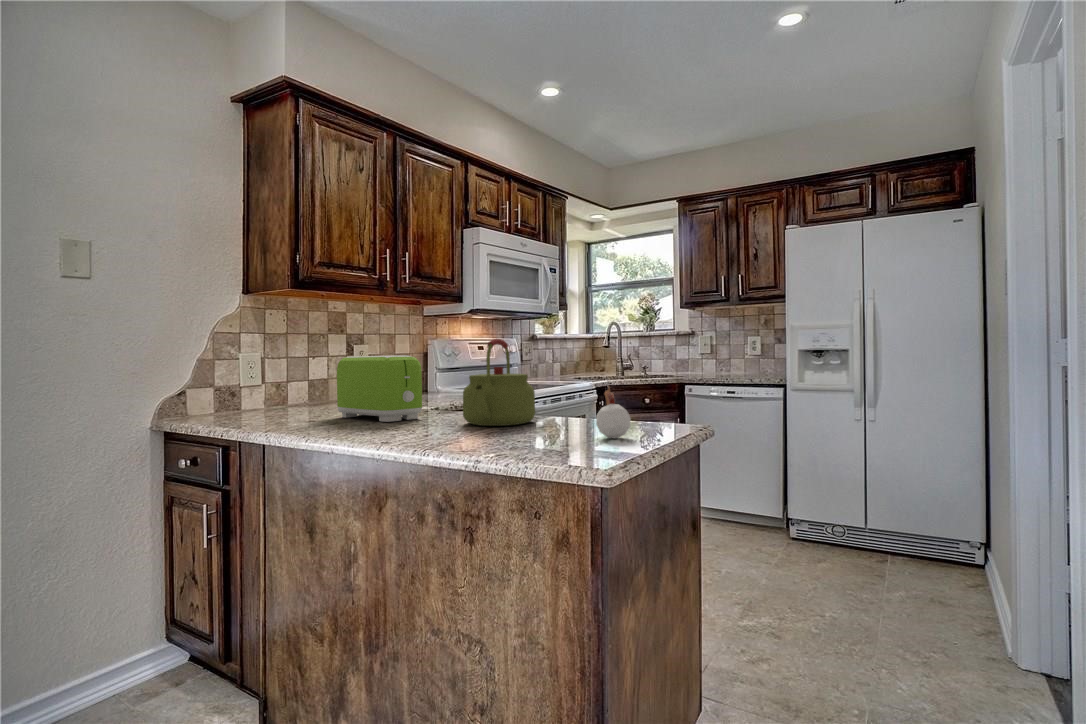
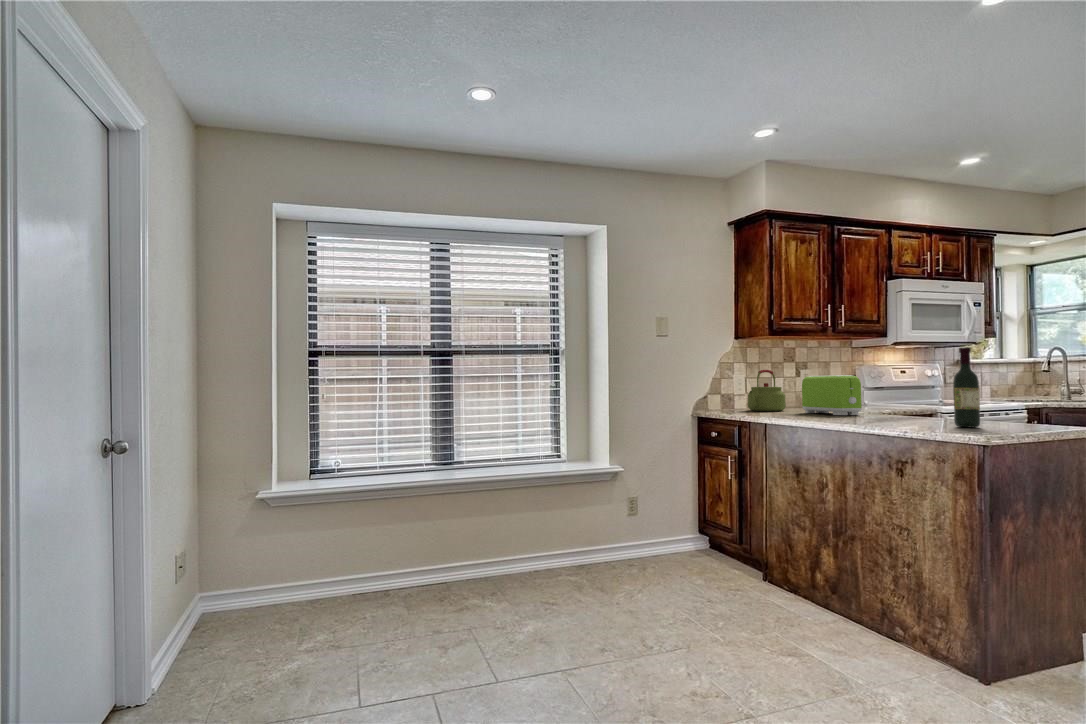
wine bottle: none [551,309,588,451] -> present [953,347,980,427]
kettle: present [463,339,535,426] -> present [748,370,786,411]
candle: present [596,386,631,438] -> none [991,389,1018,426]

